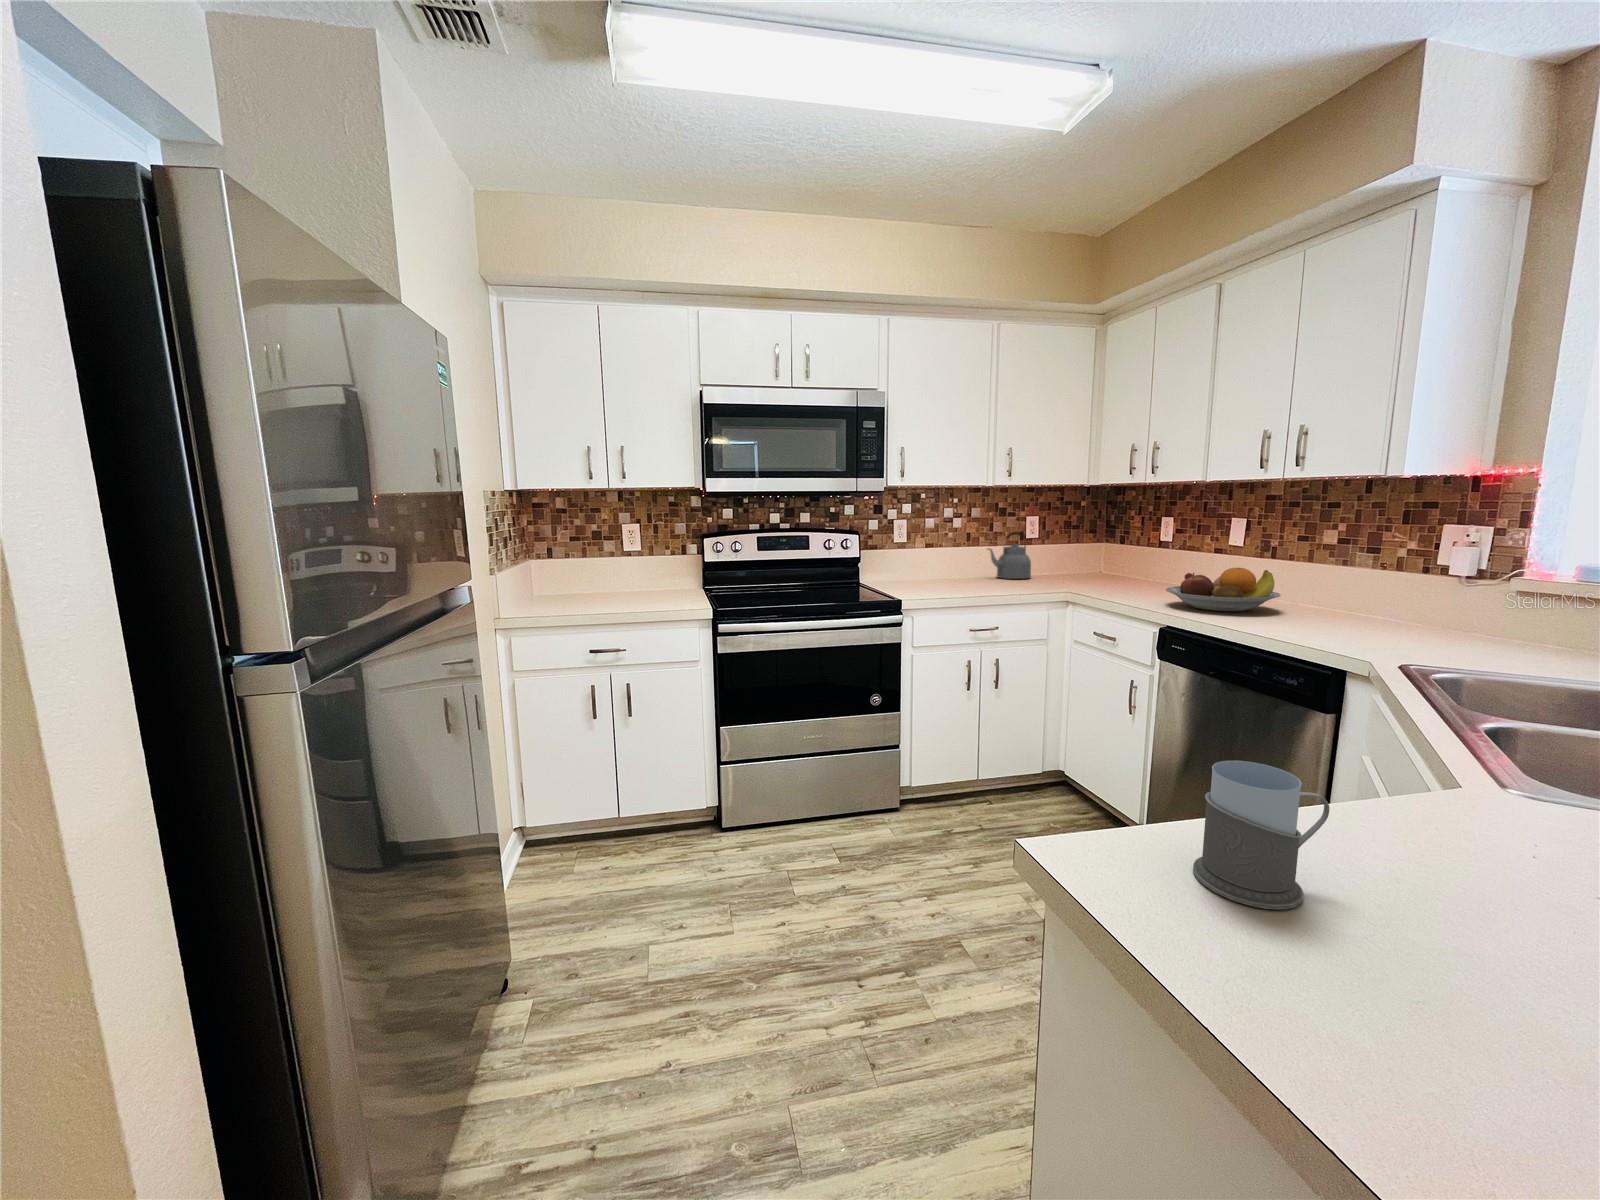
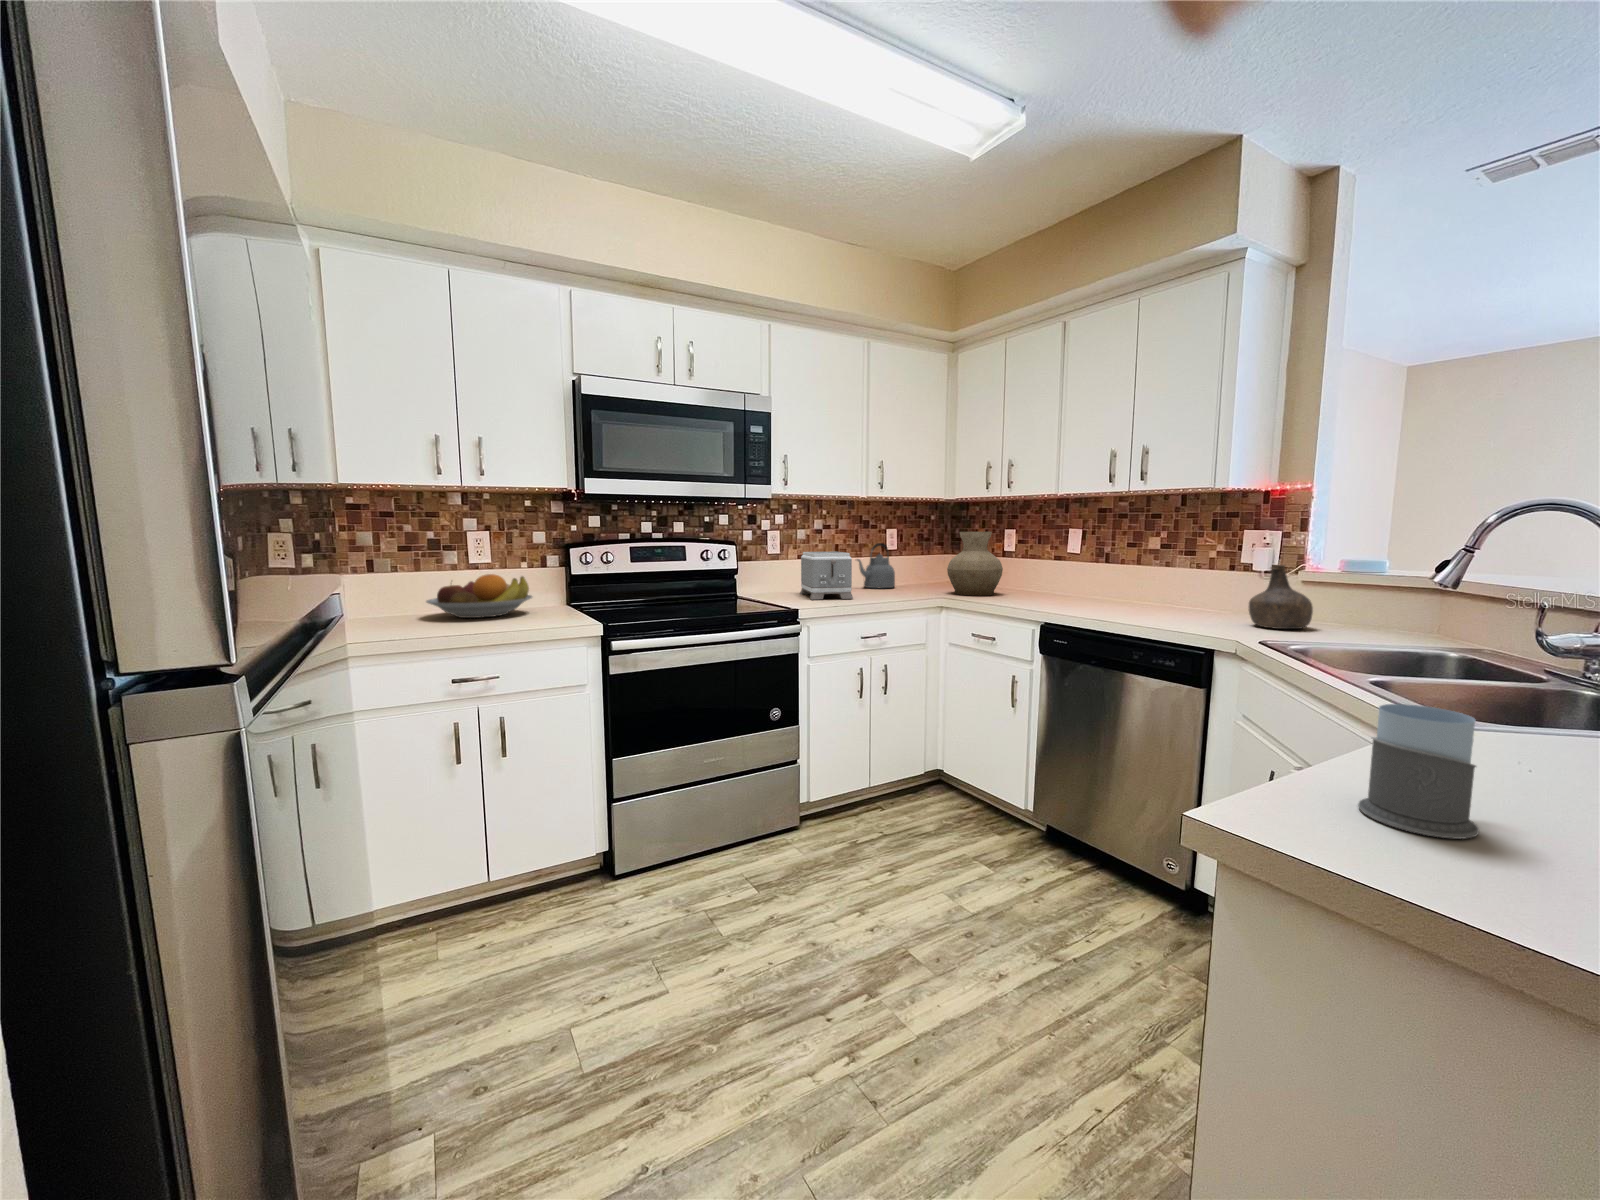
vase: none [1081,521,1147,591] -> present [947,532,1003,596]
toaster: none [923,541,969,591] -> present [800,552,853,600]
fruit bowl: present [1166,568,1281,611] -> present [426,574,532,618]
bottle: none [1418,573,1509,654] -> present [1249,565,1313,629]

